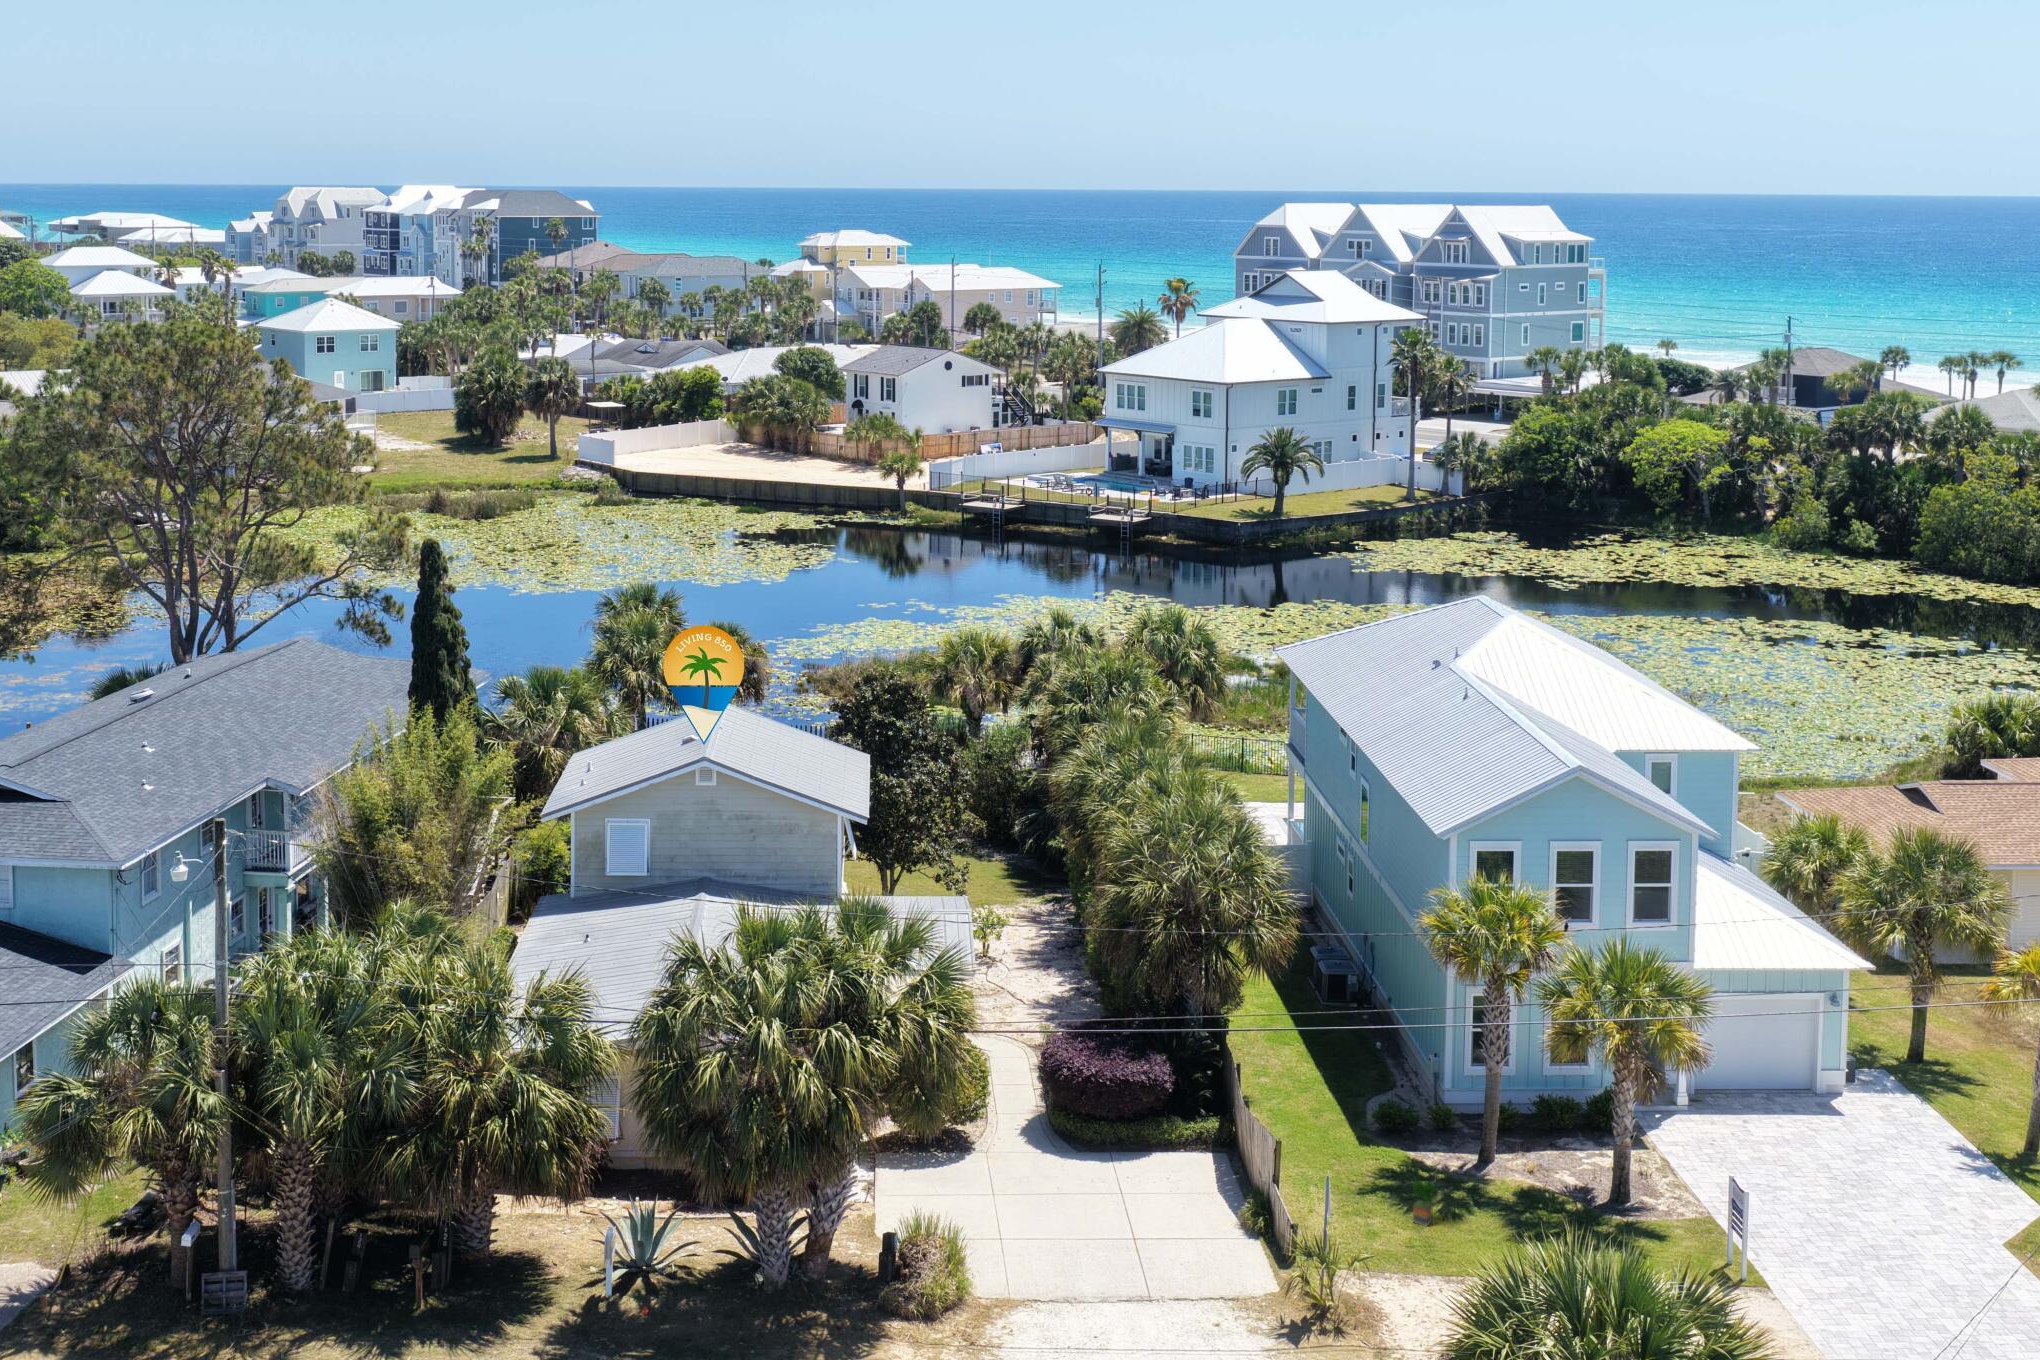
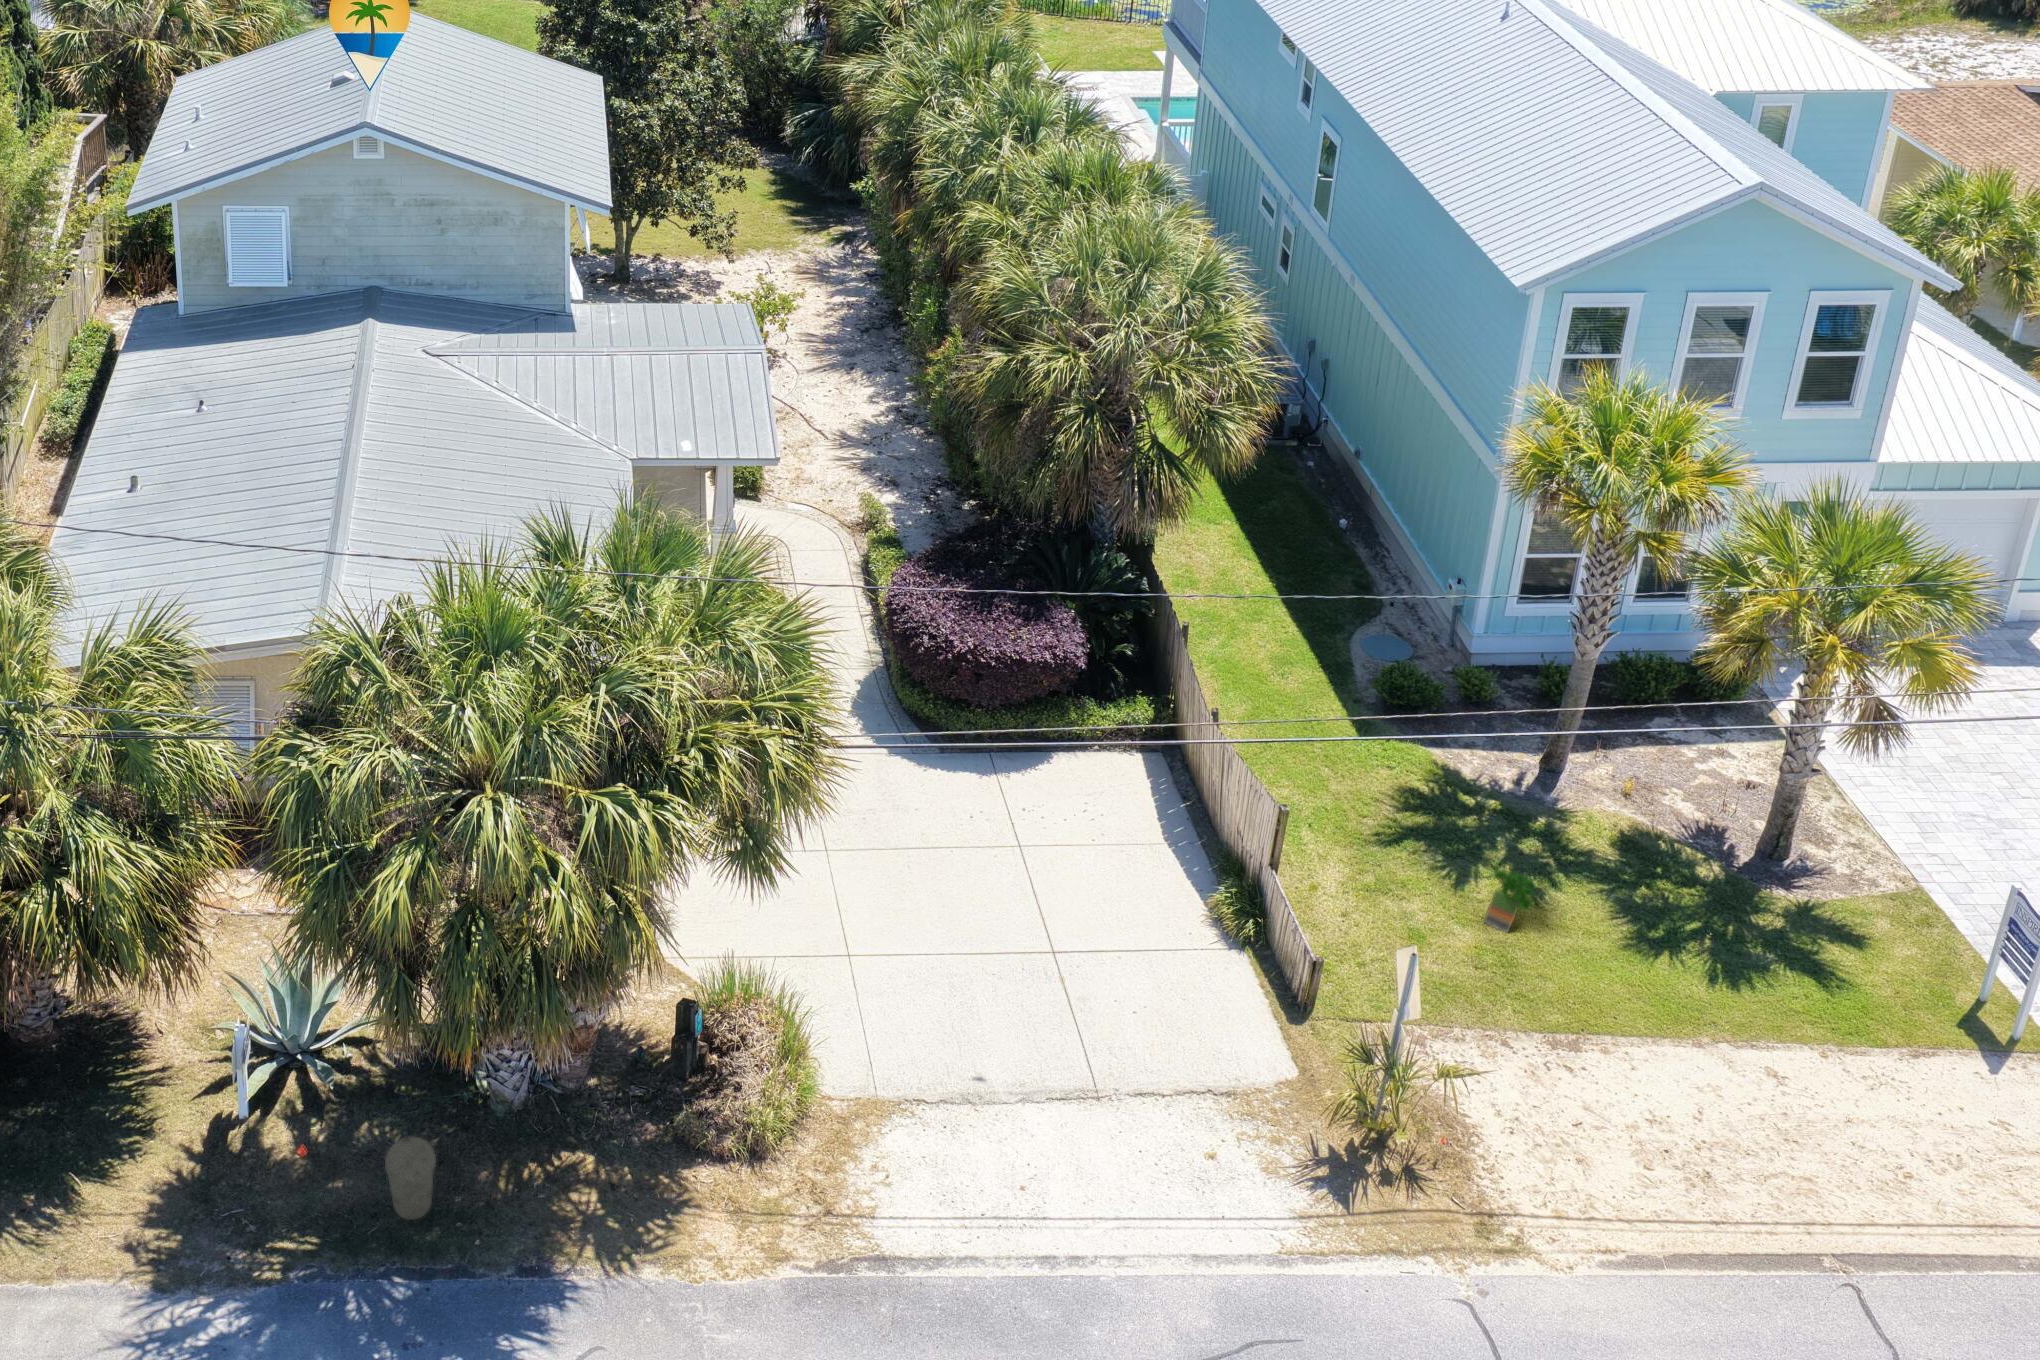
trash can: none [697,1276,728,1333] -> present [385,1137,436,1220]

